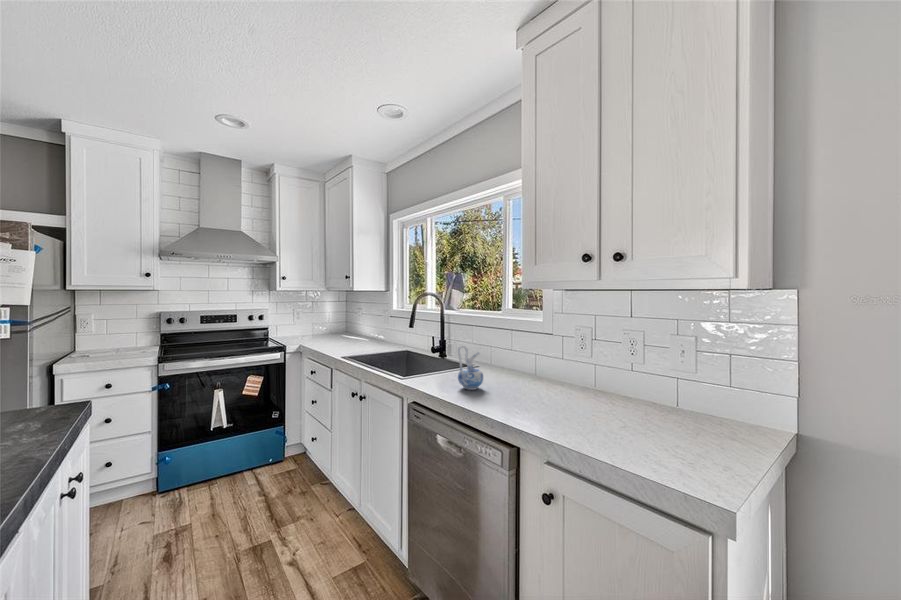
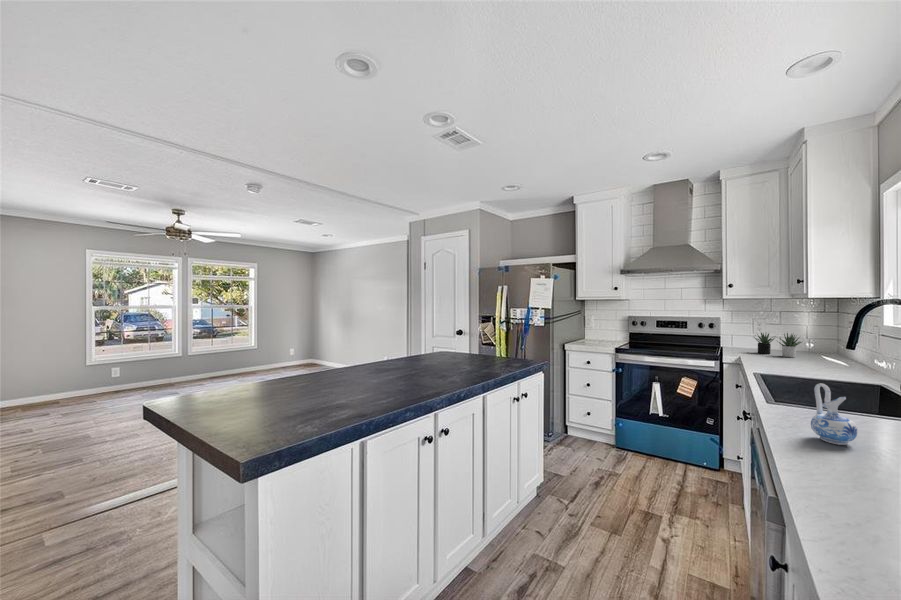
succulent plant: none [296,316,336,339] -> present [754,333,802,357]

